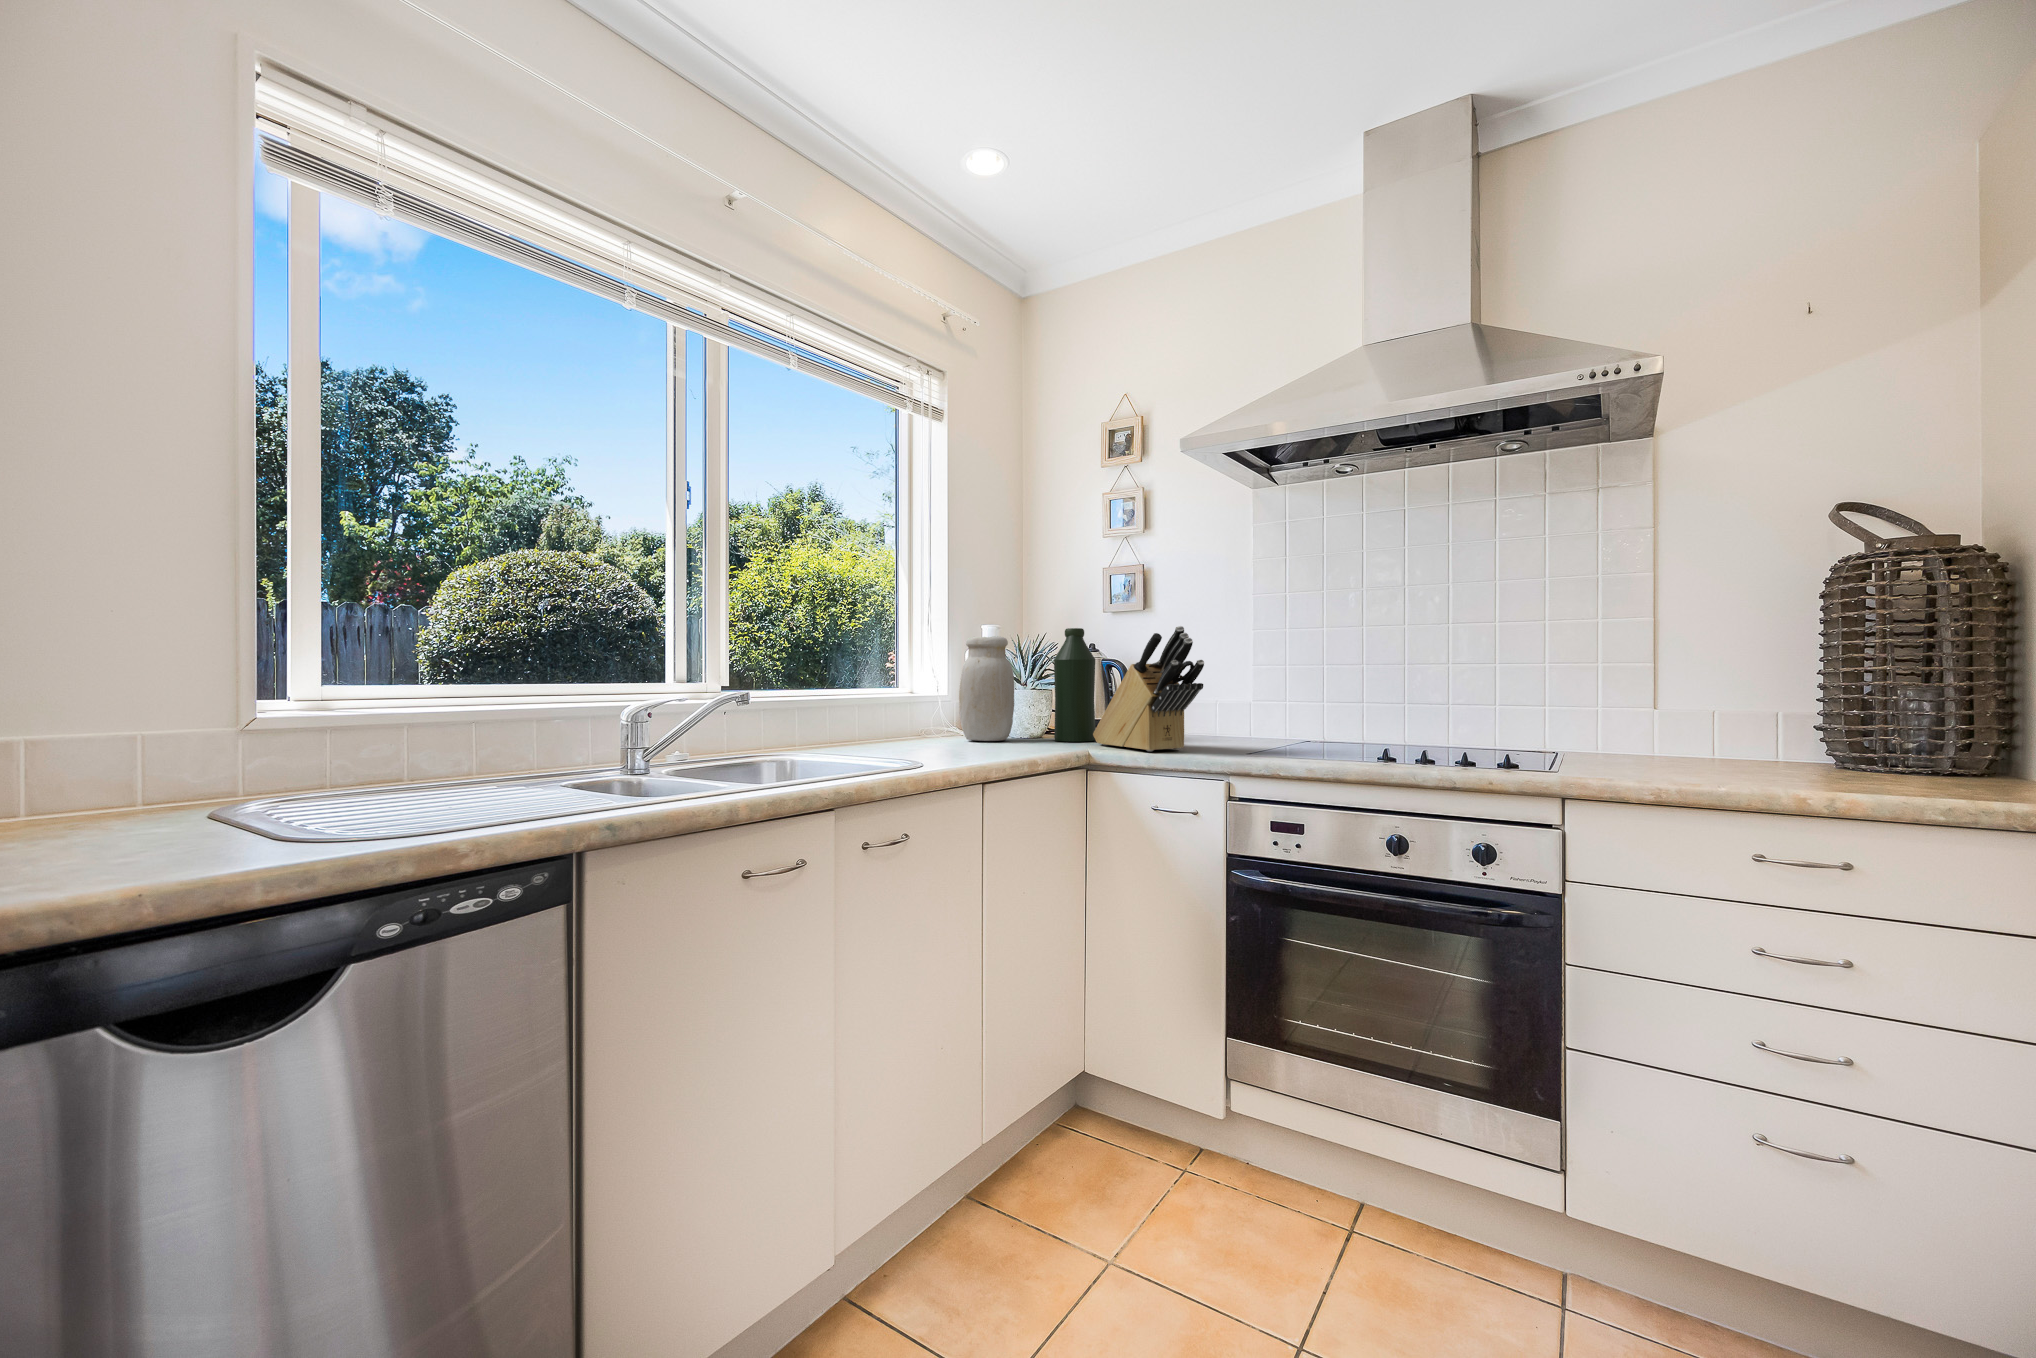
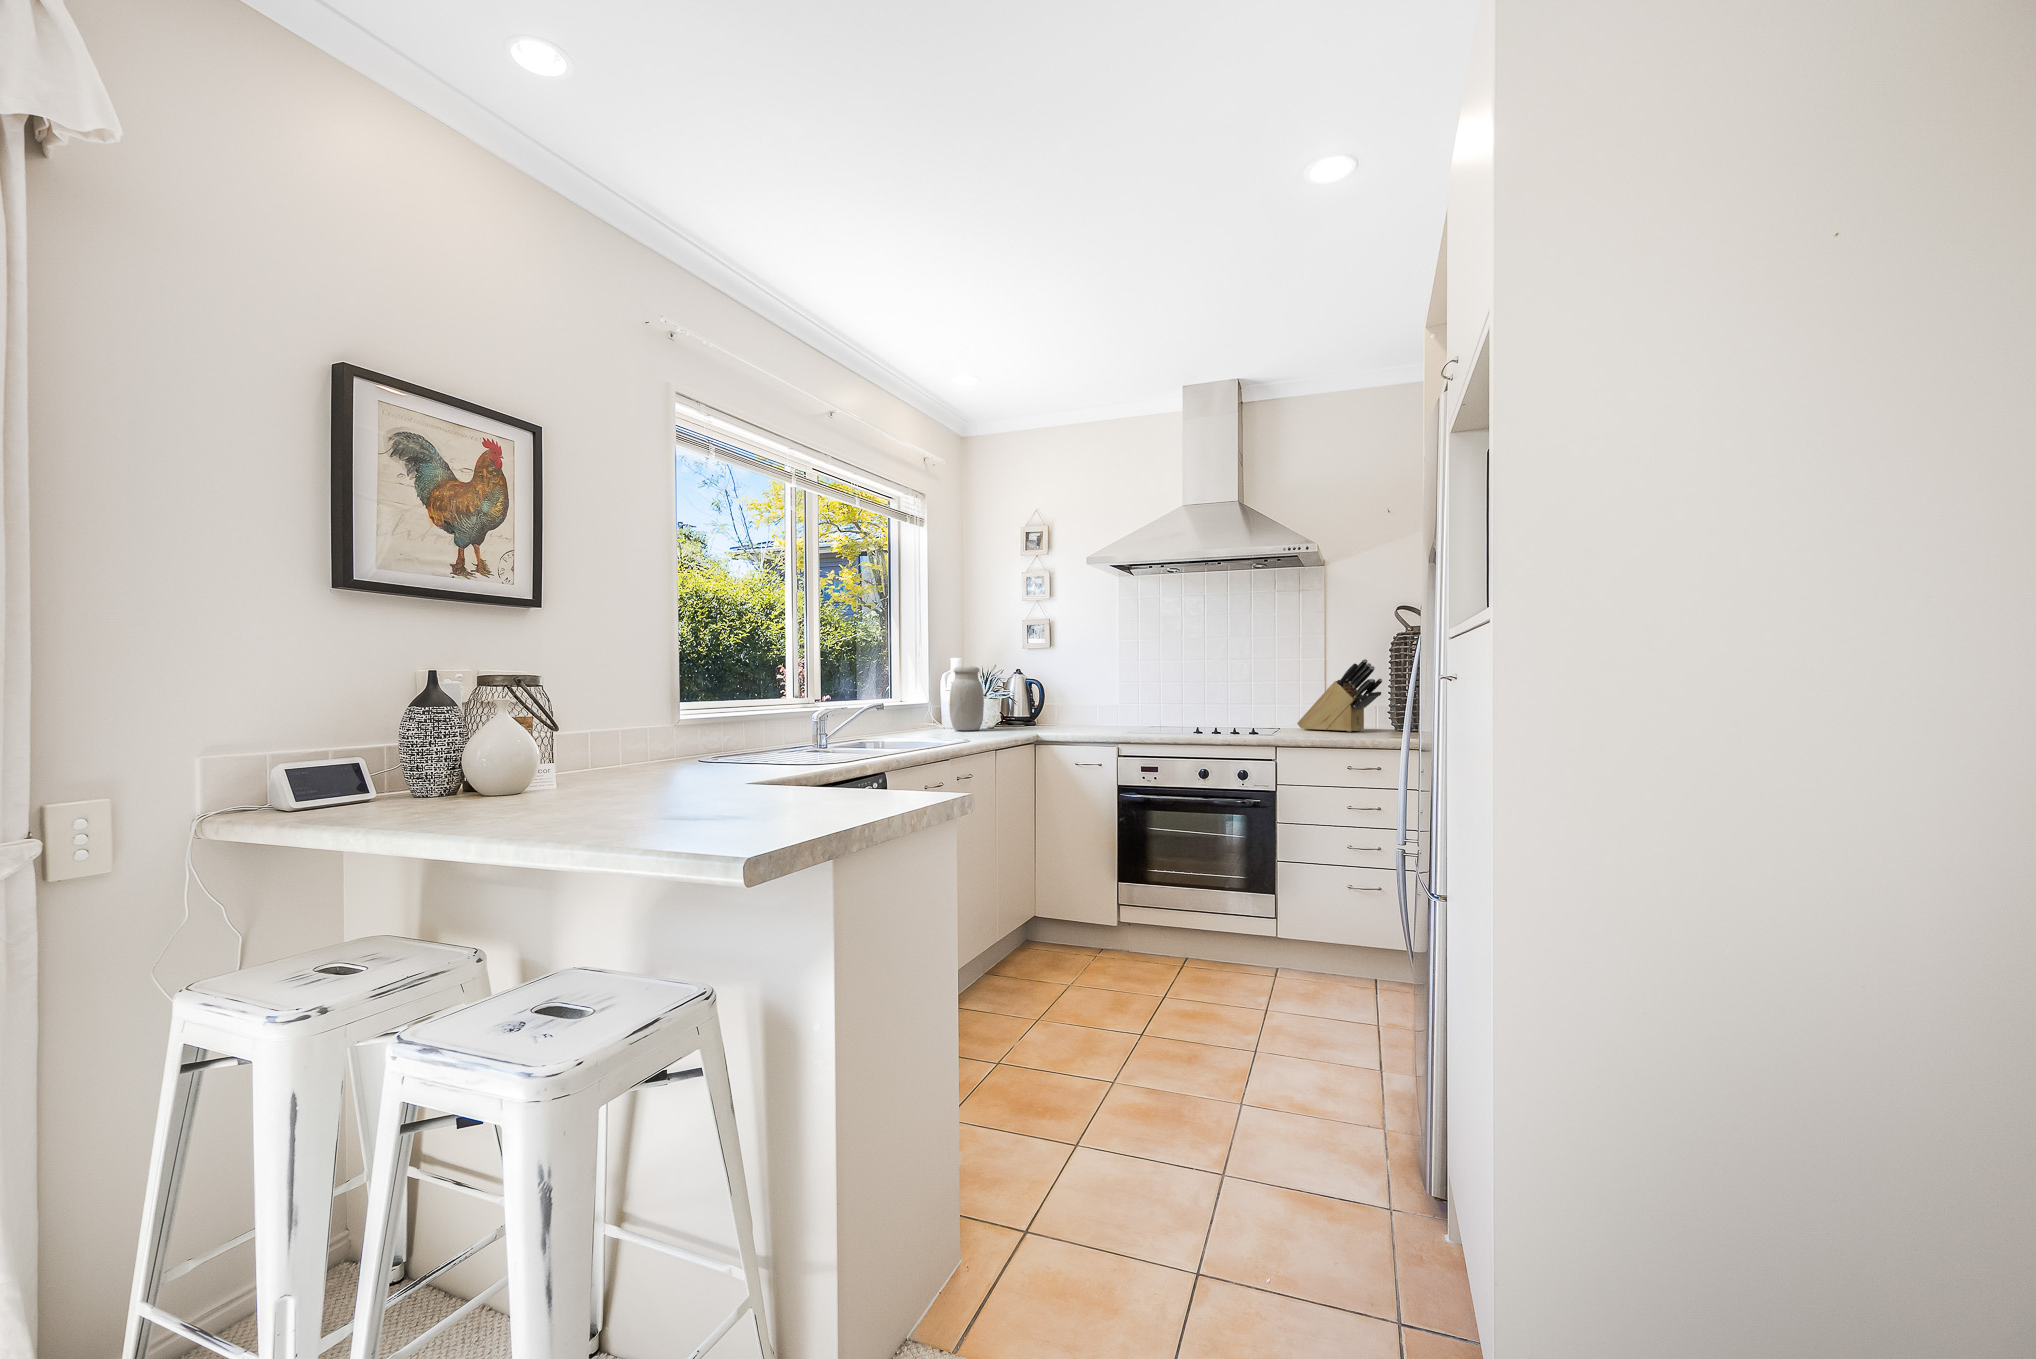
knife block: present [1093,626,1204,751] -> present [1297,659,1383,732]
bottle: present [1054,628,1096,742] -> none [1006,661,1032,730]

